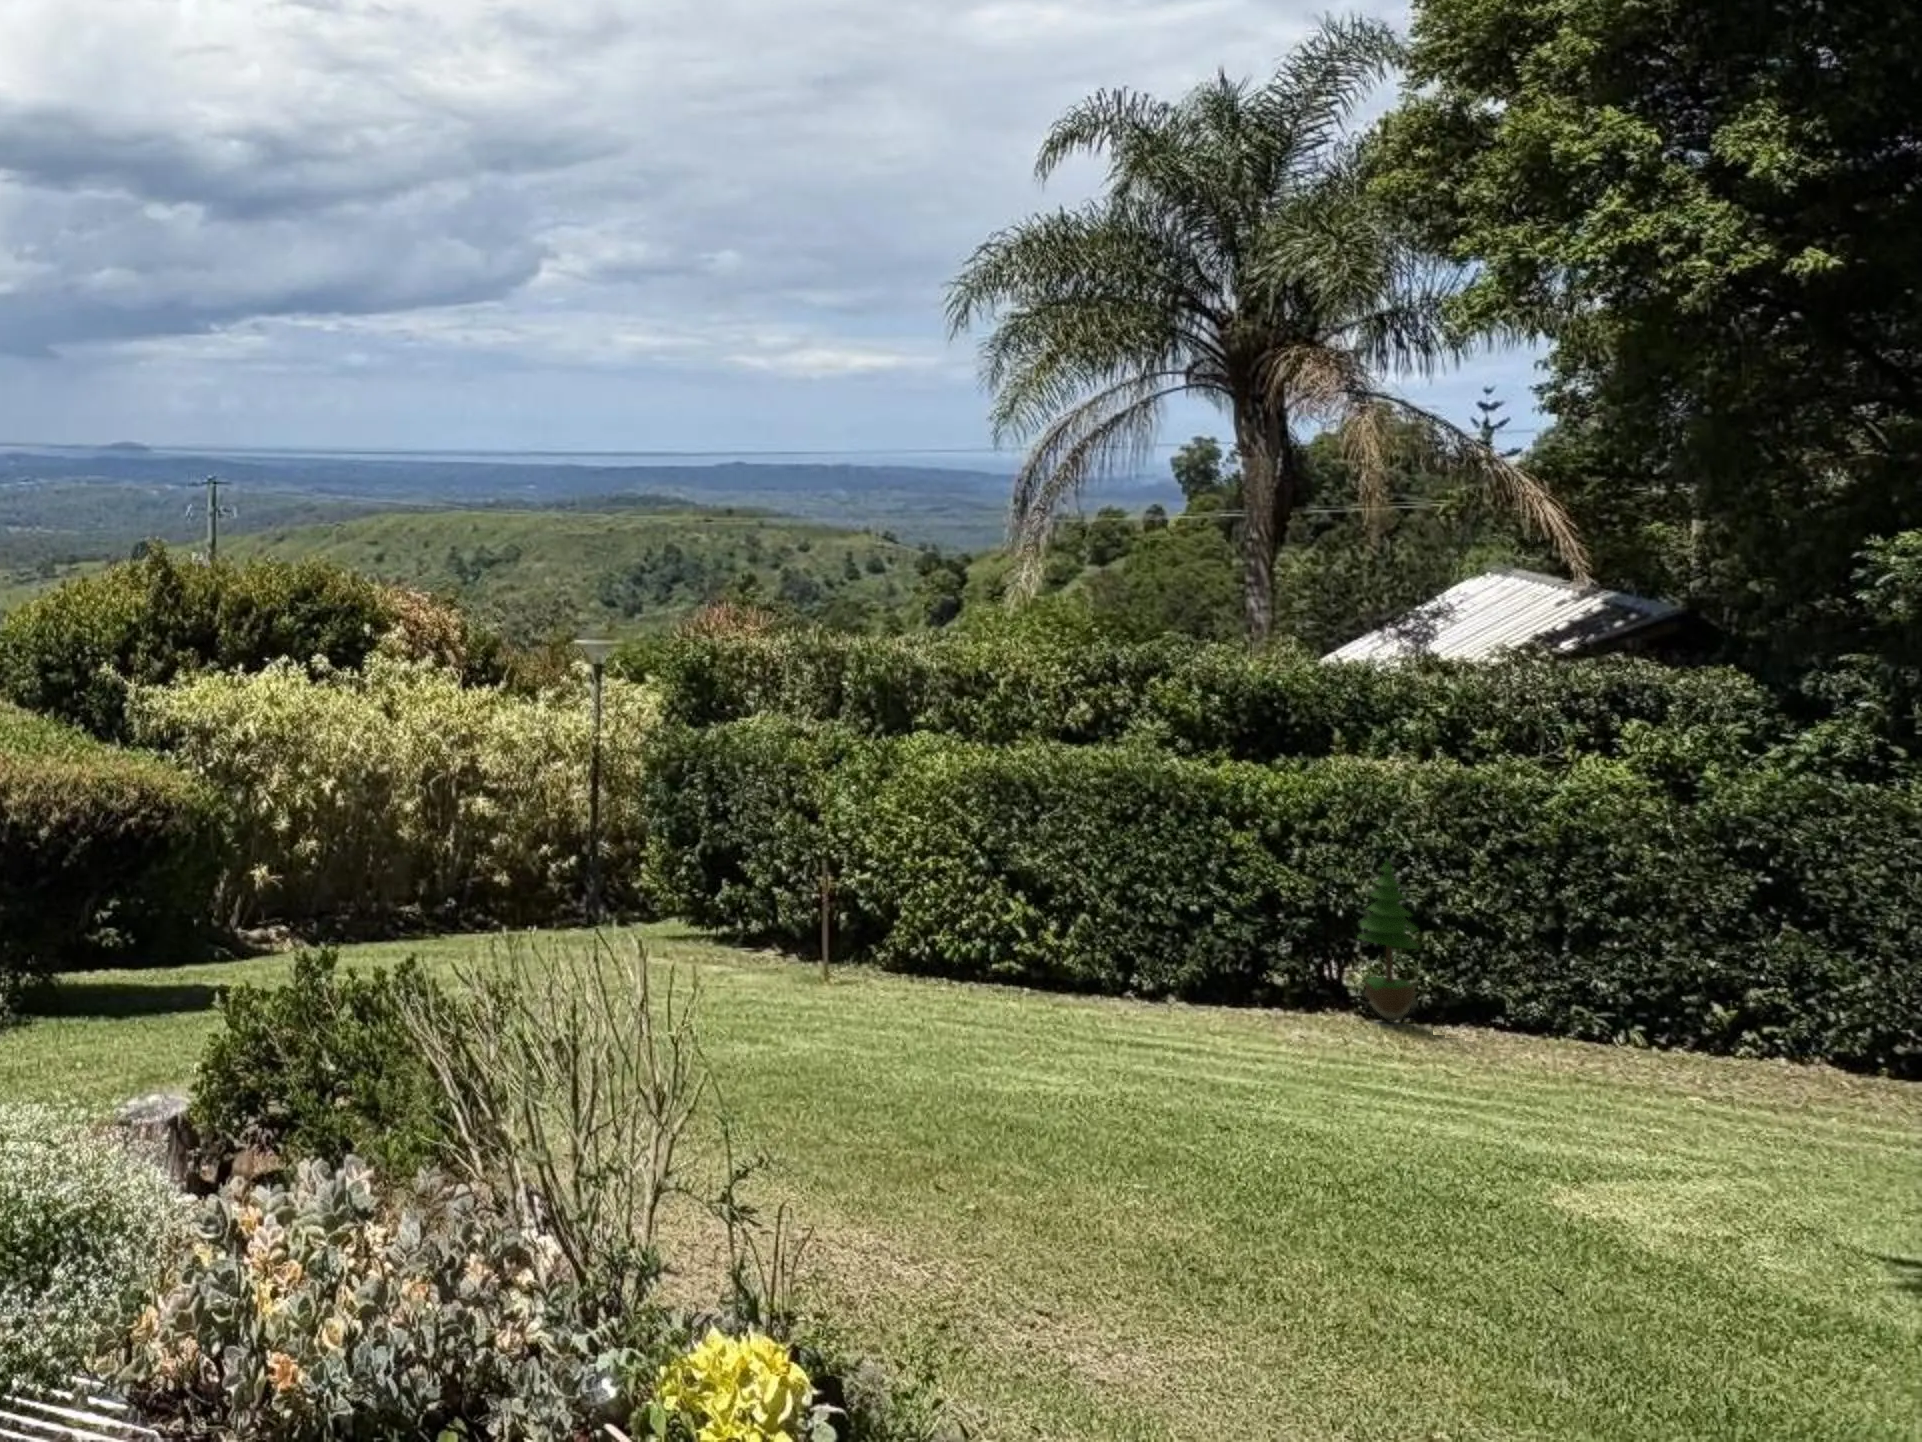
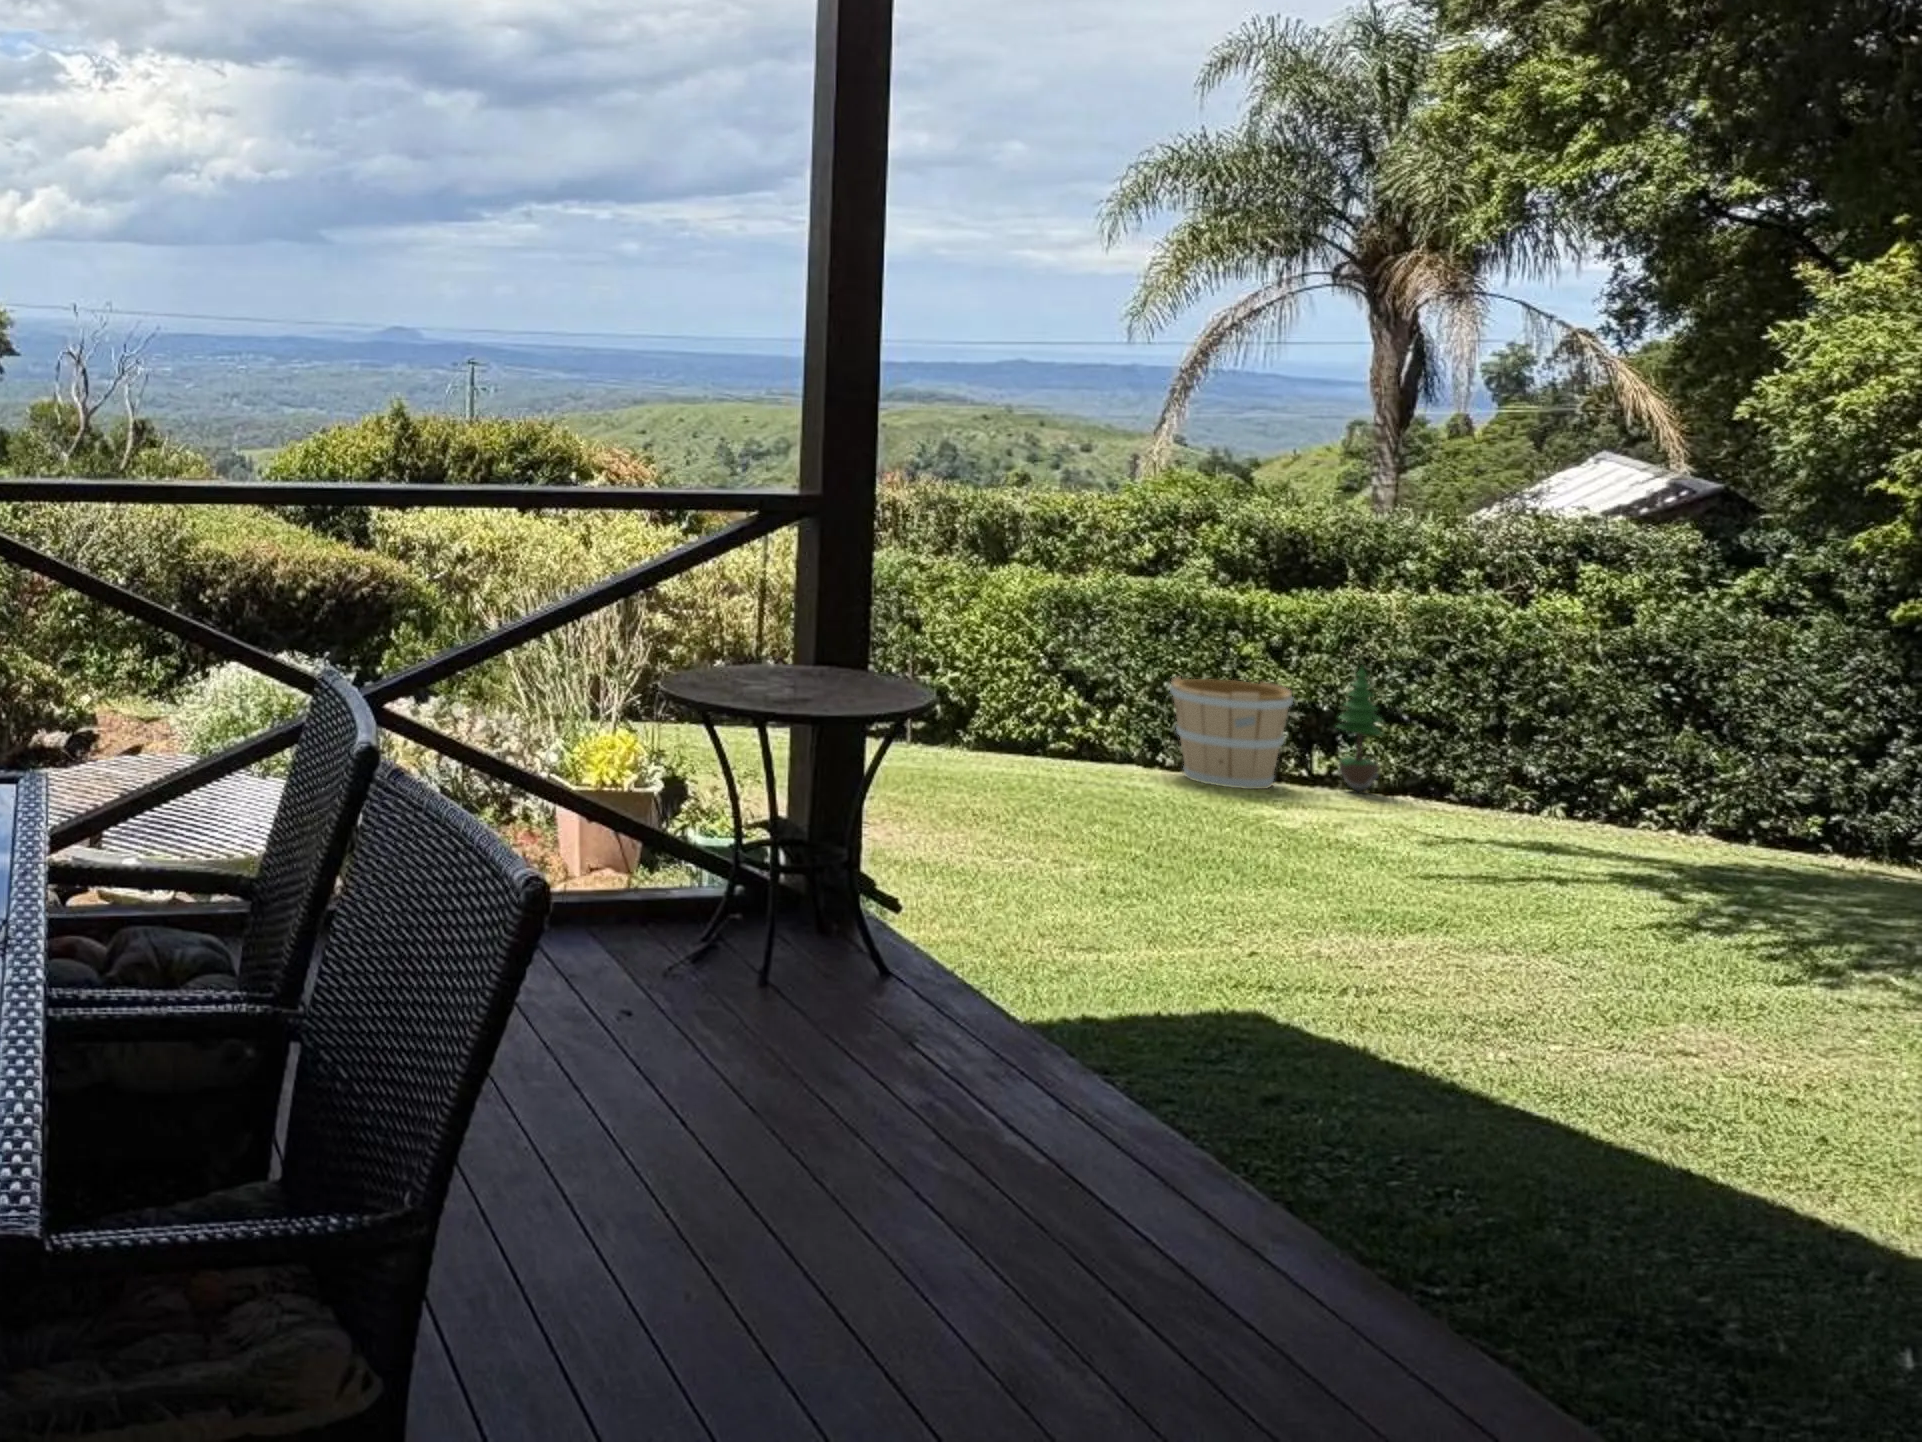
wooden bucket: none [1151,876,1309,1027] -> present [1170,677,1293,789]

